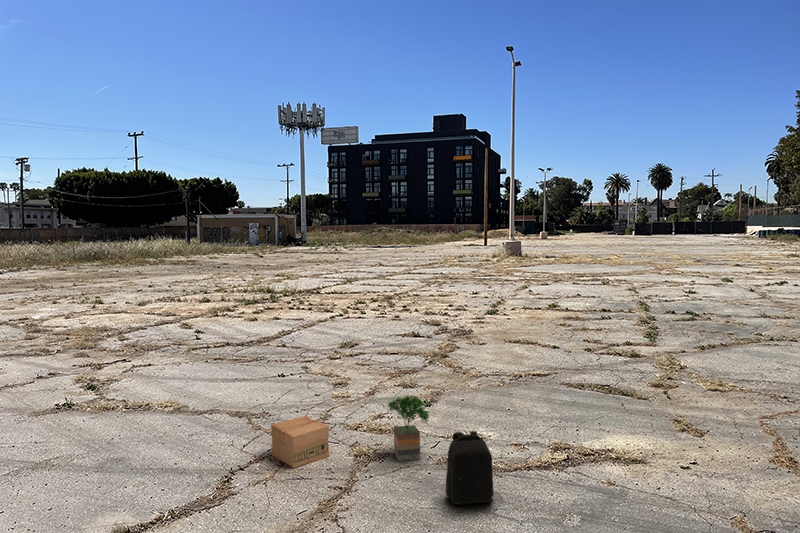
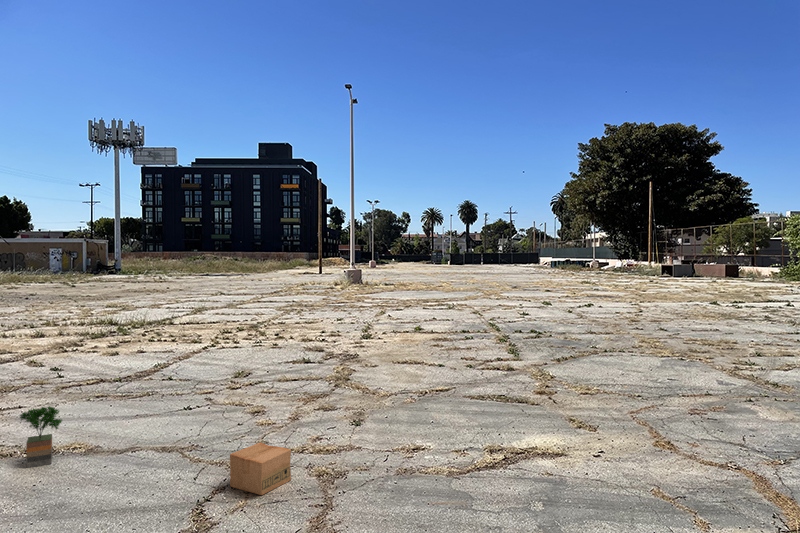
potted tree: present [388,396,429,461] -> present [20,406,62,468]
backpack: present [446,431,494,504] -> none [423,438,467,507]

